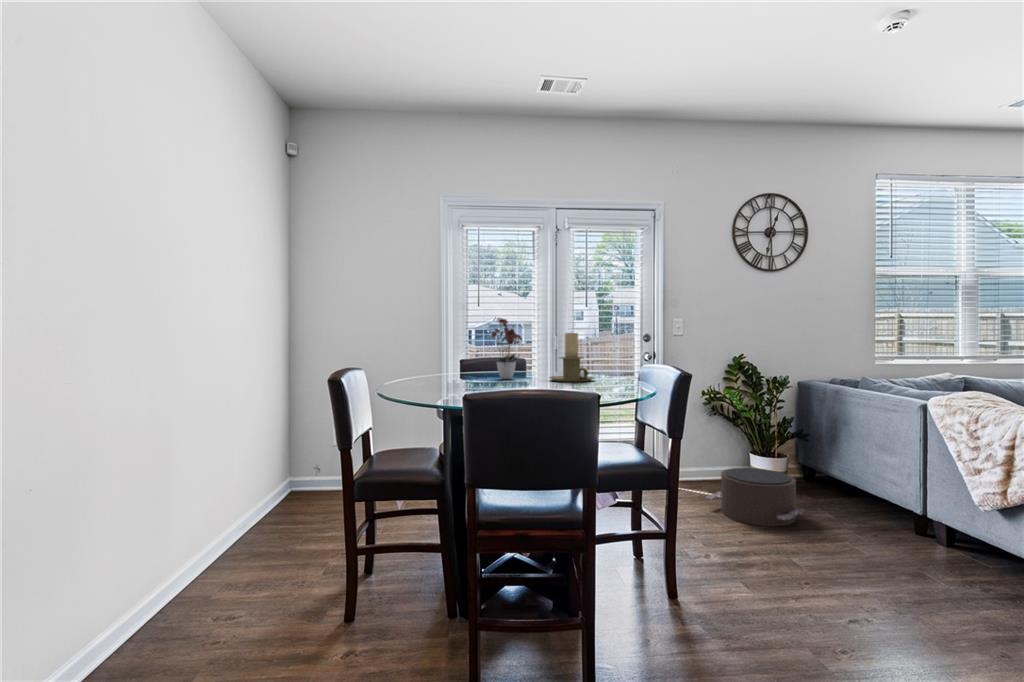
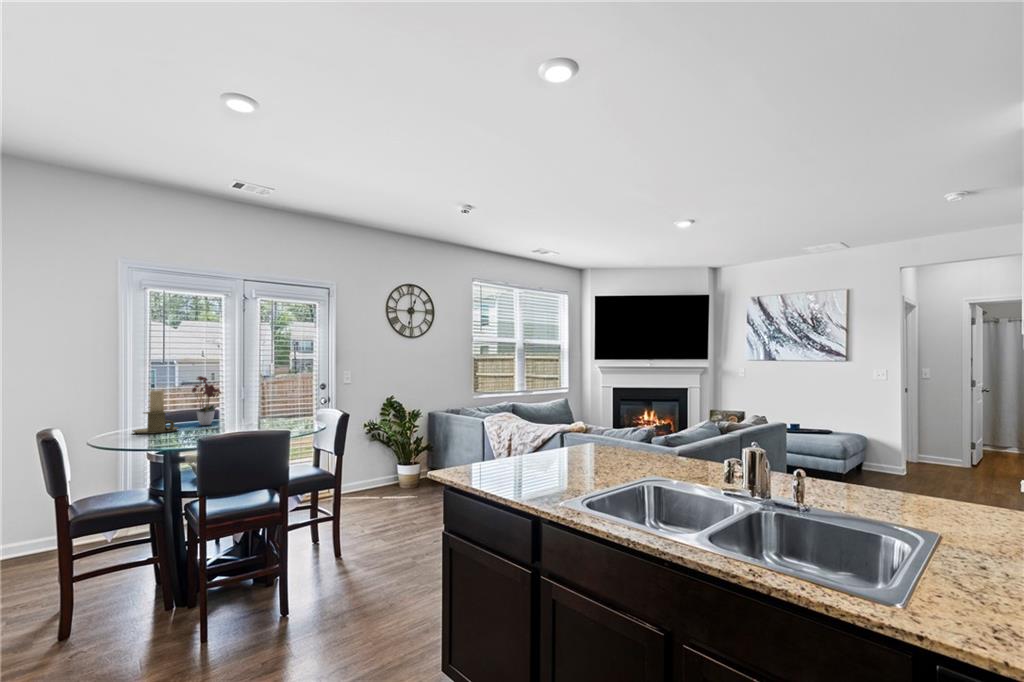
candle holder: present [549,333,594,382] -> present [133,391,179,434]
pouf: present [706,468,804,526] -> none [364,474,427,511]

